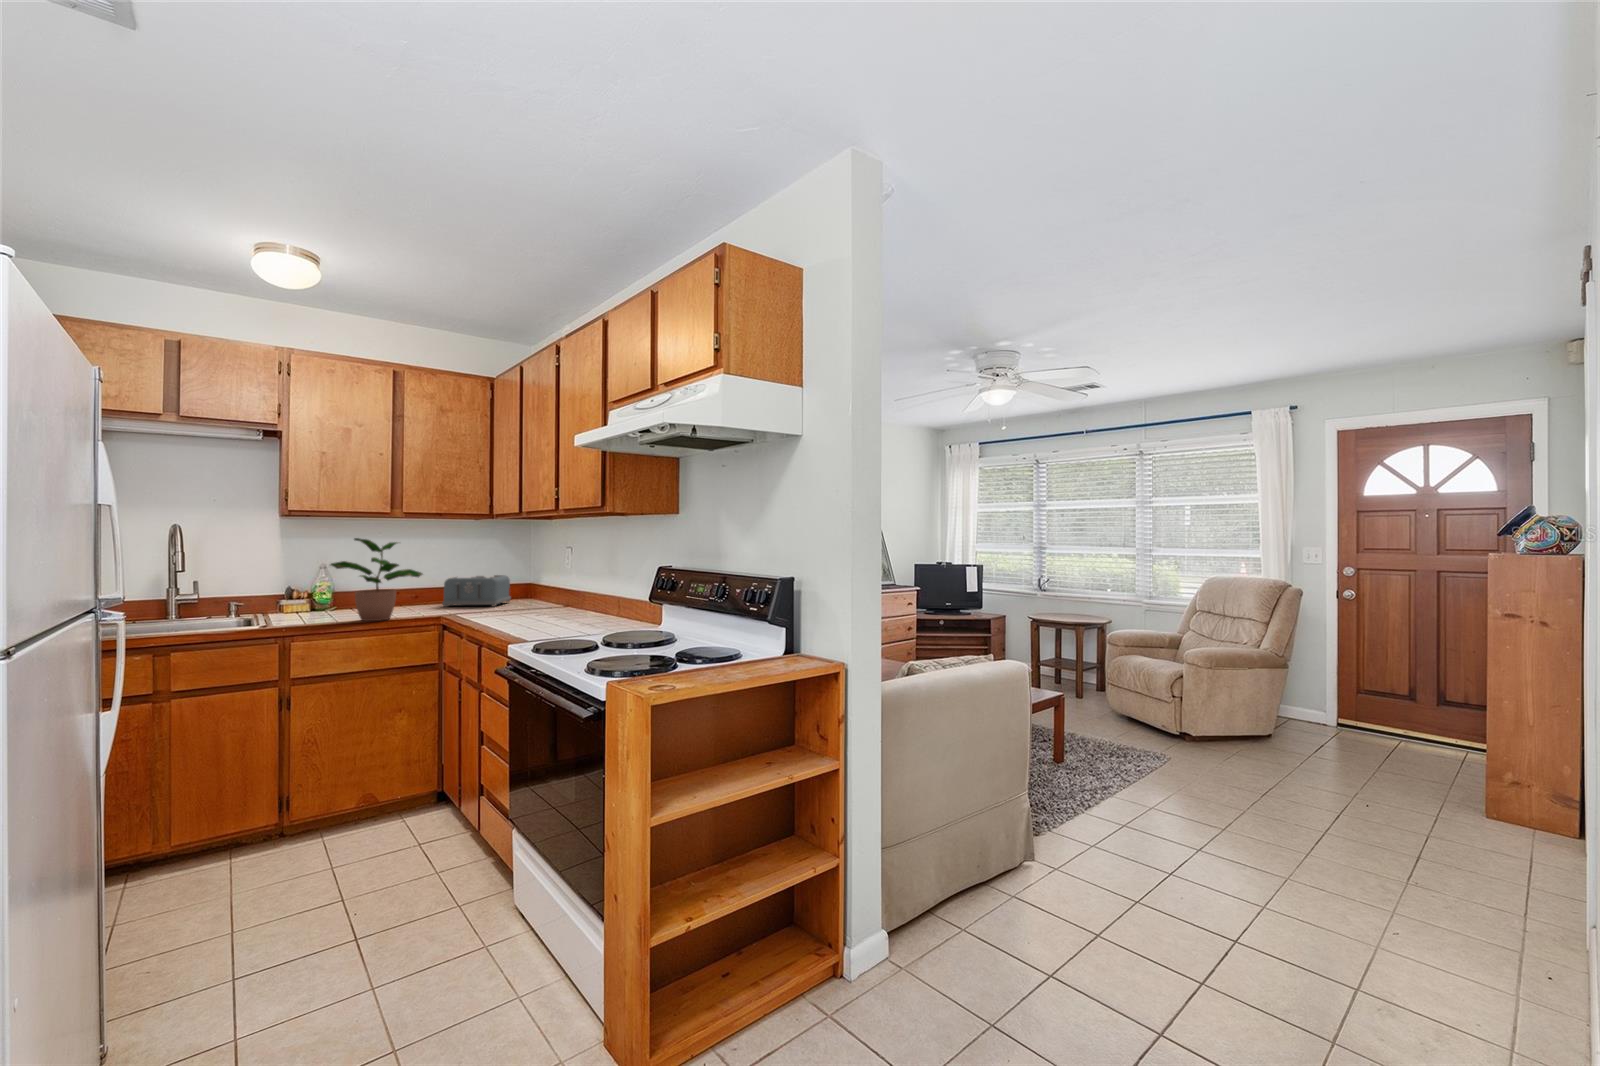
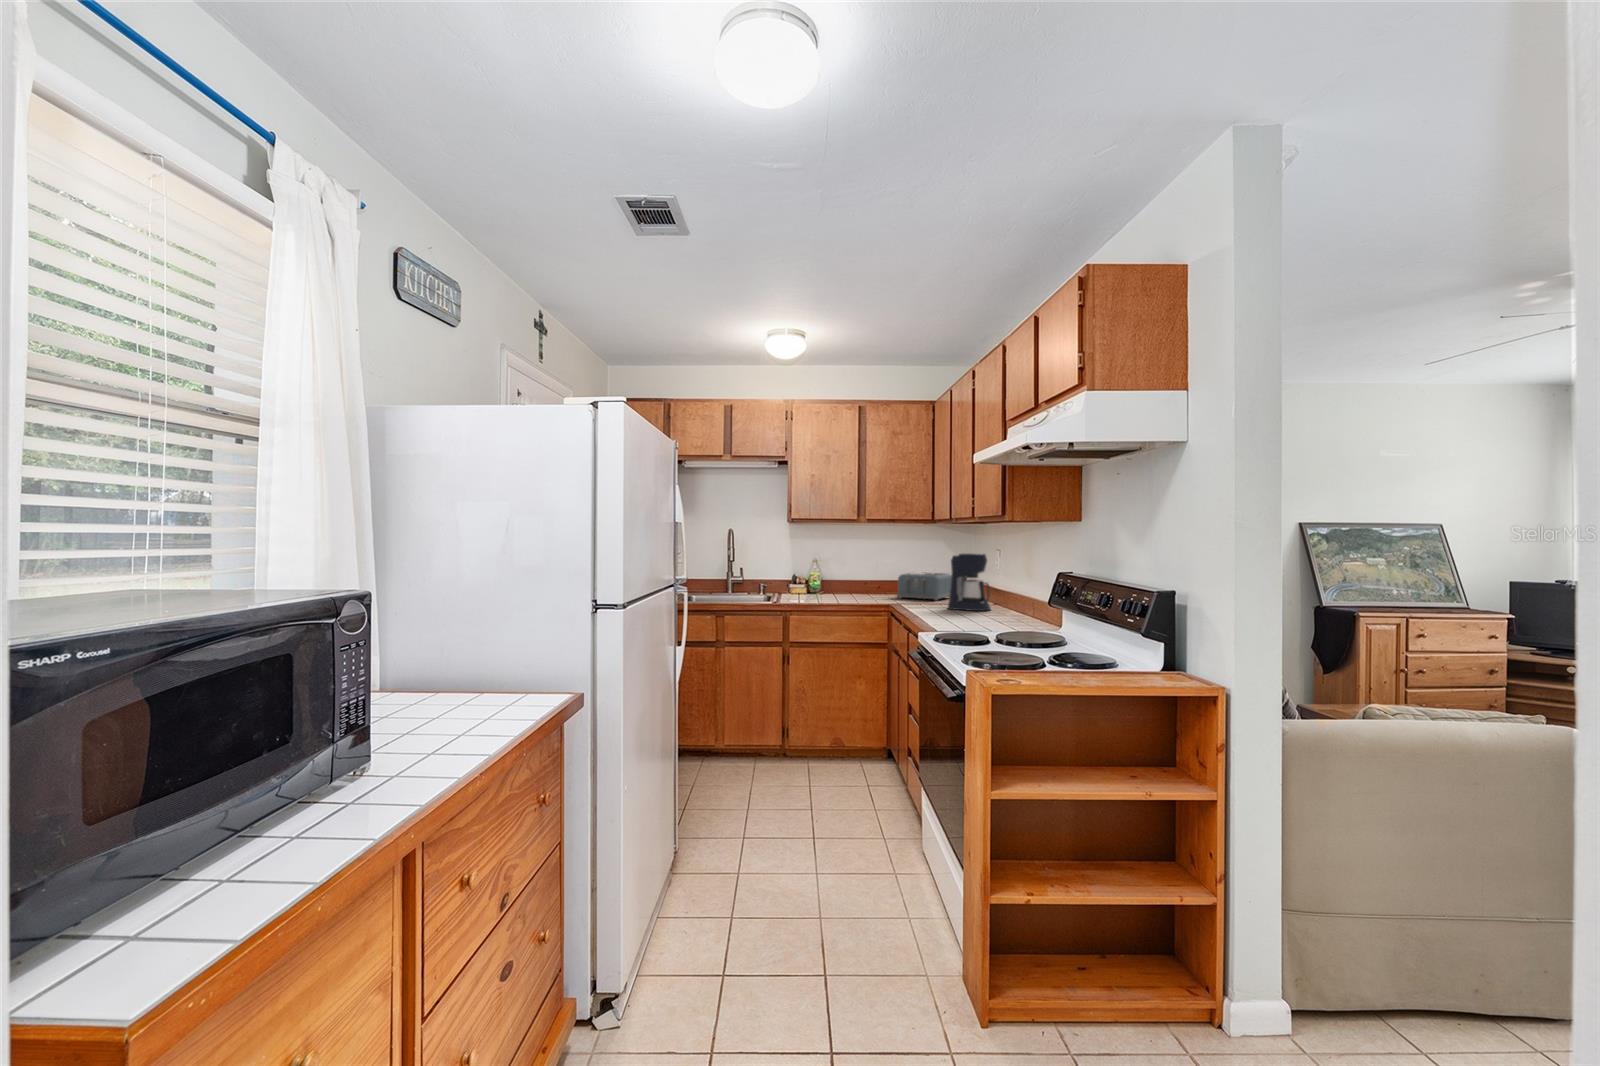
potted plant: present [331,538,422,621] -> none [814,541,876,606]
coffee maker: none [515,551,565,614] -> present [948,553,991,611]

